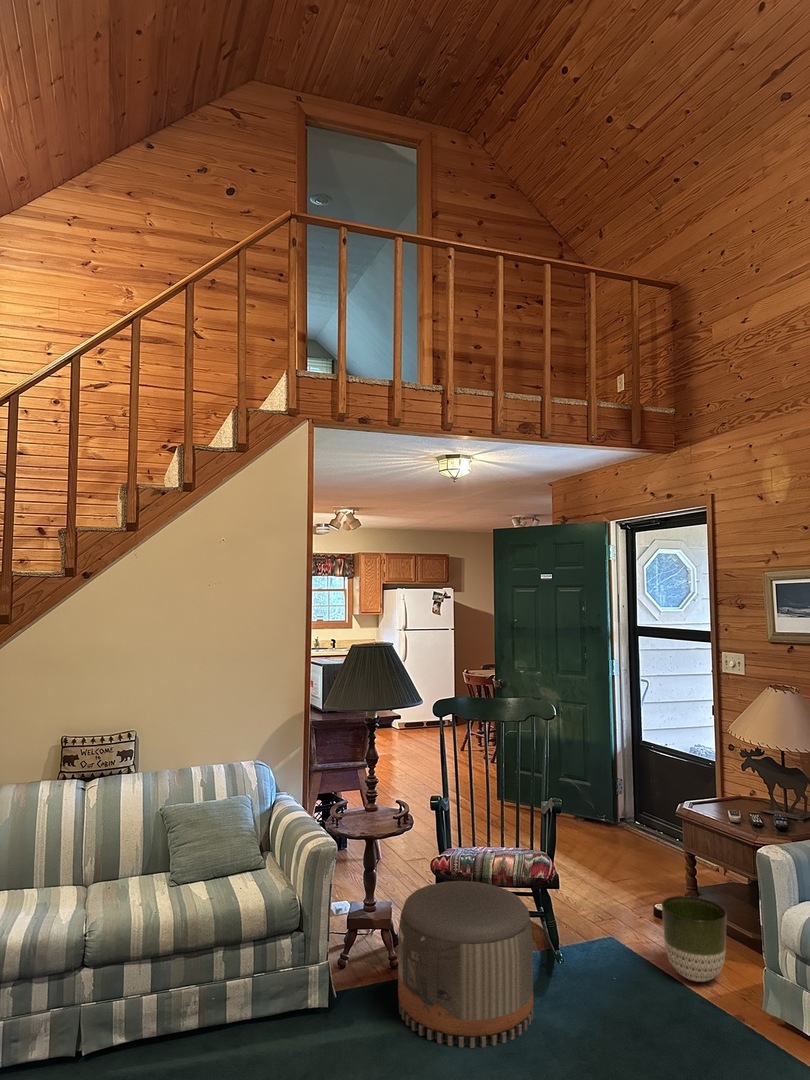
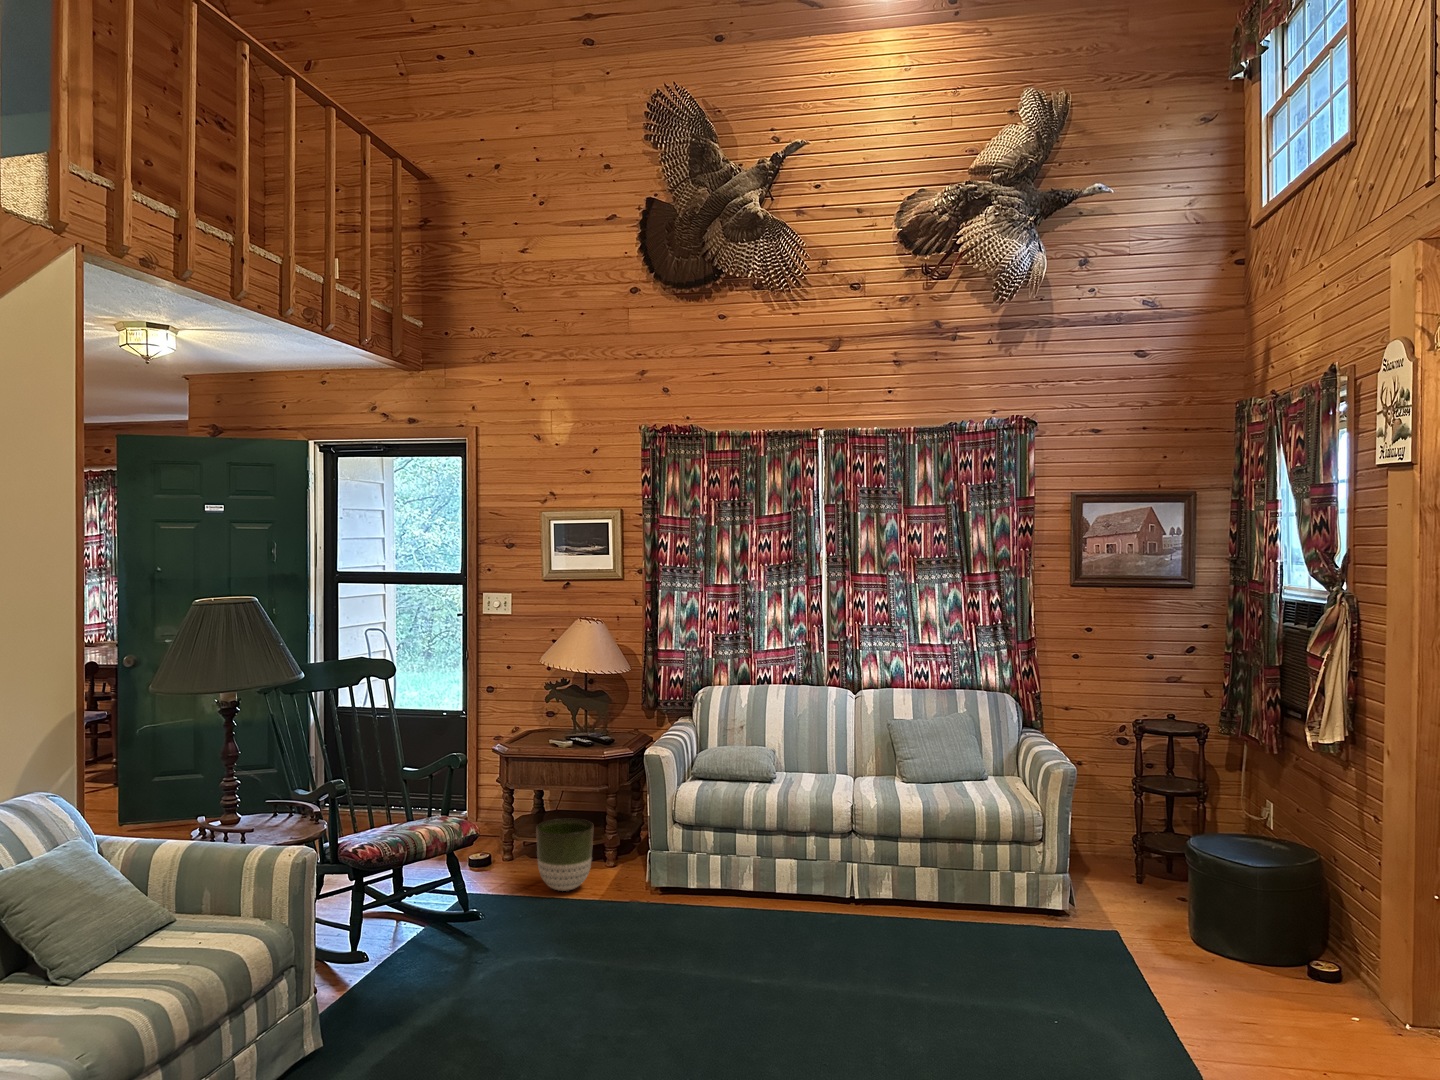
pouf: present [398,881,533,1048] -> none [364,853,518,1019]

